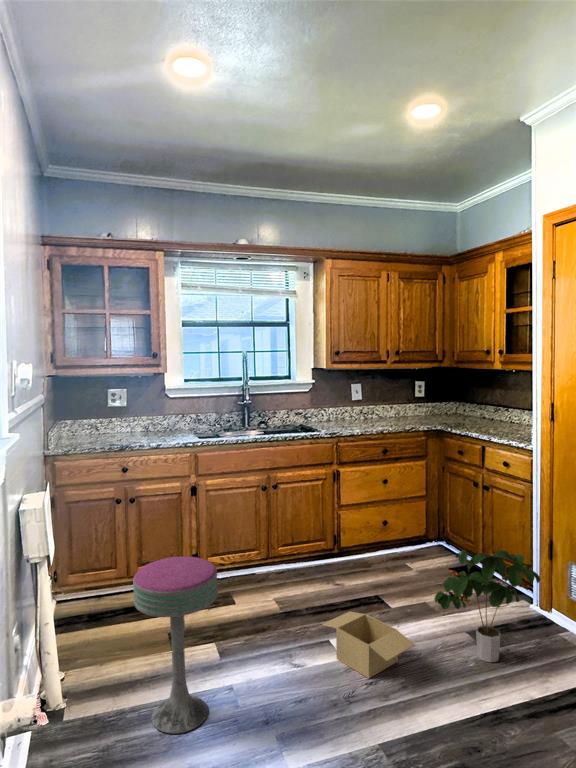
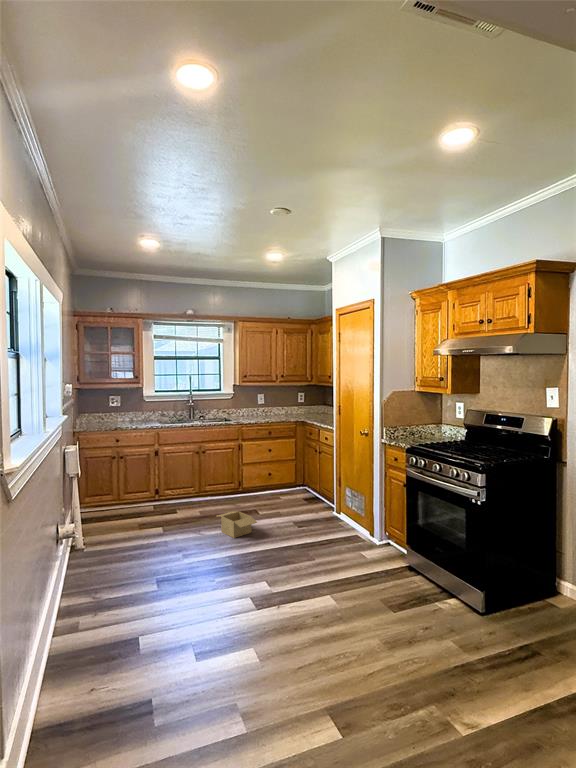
potted plant: present [434,550,540,662] -> none [272,477,321,532]
bar stool: present [133,556,218,734] -> none [117,477,157,555]

